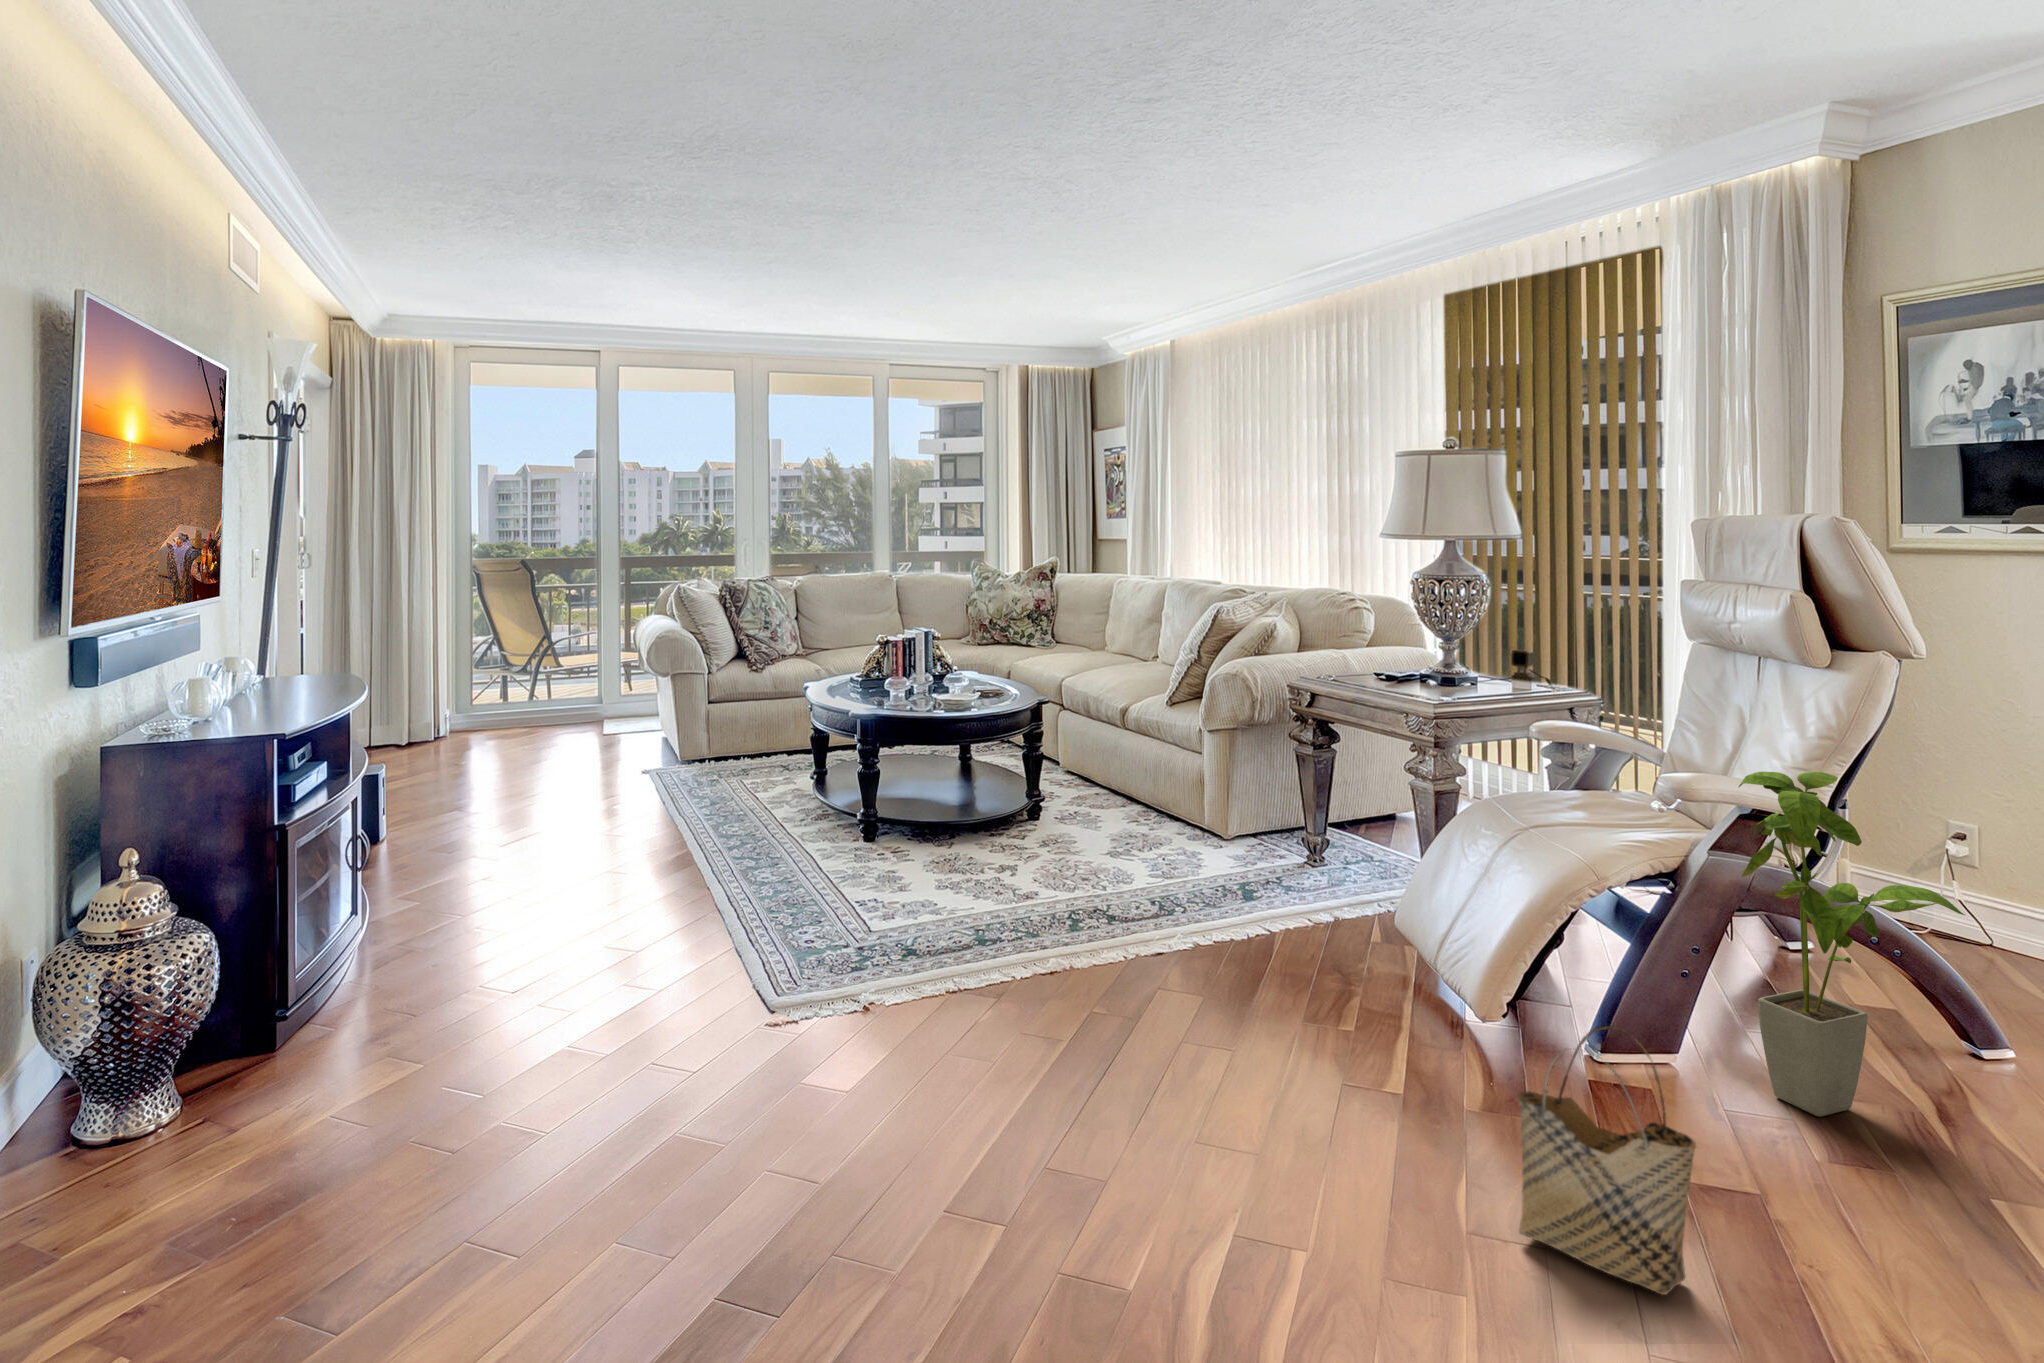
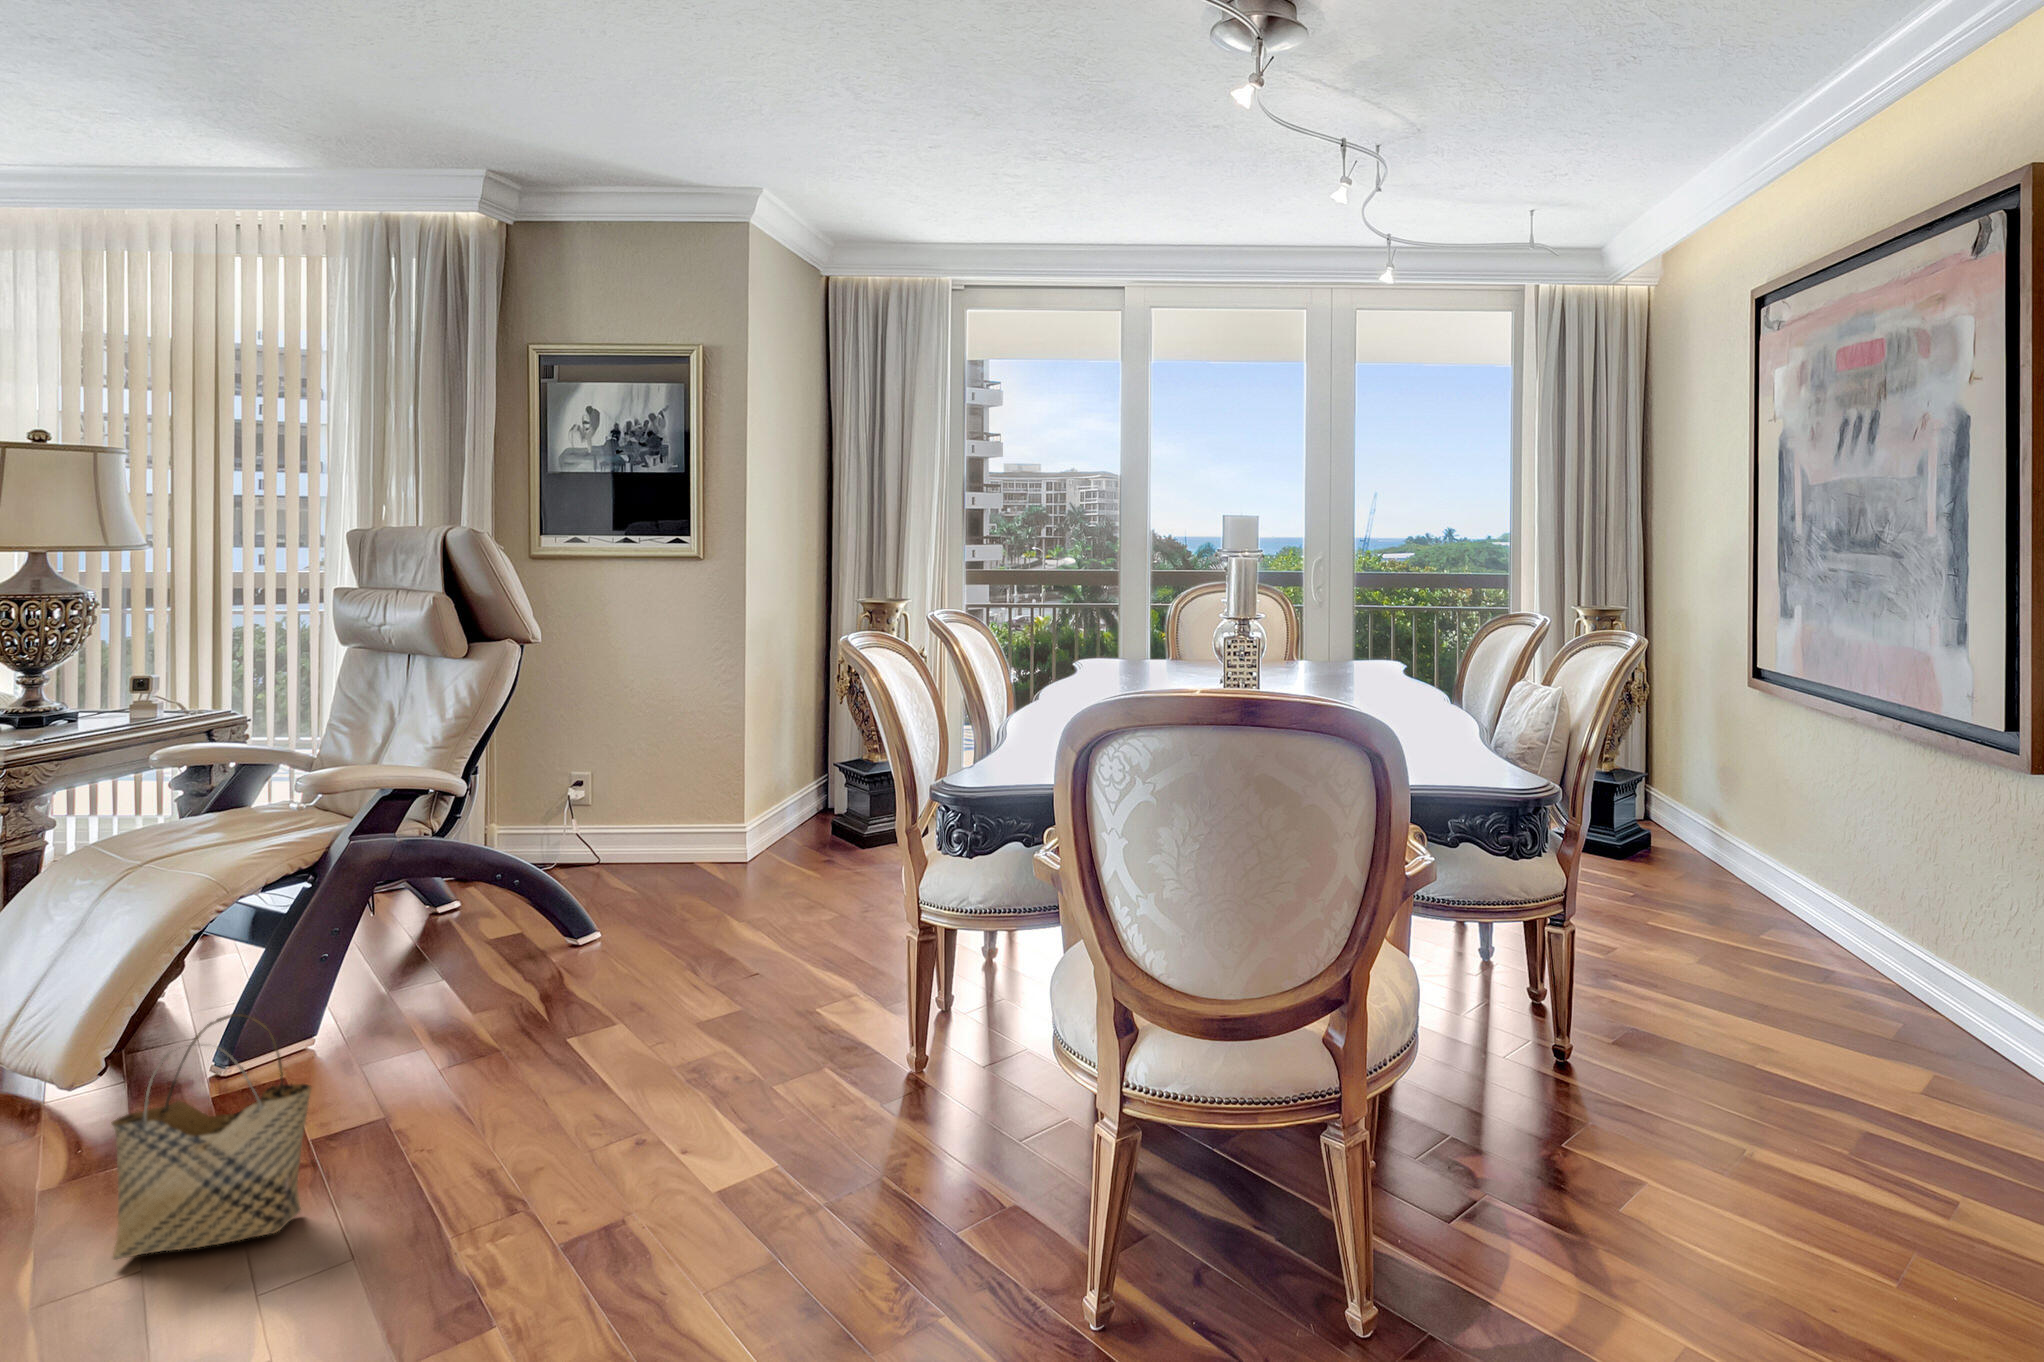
house plant: present [1739,771,1965,1117] -> none [374,747,555,1036]

